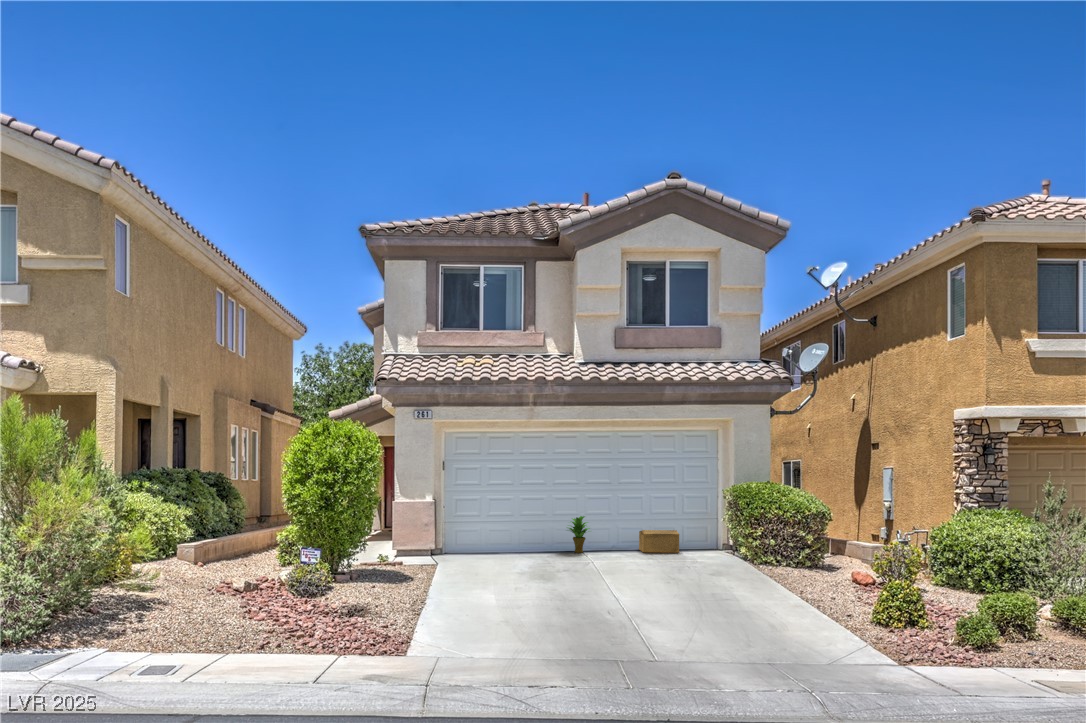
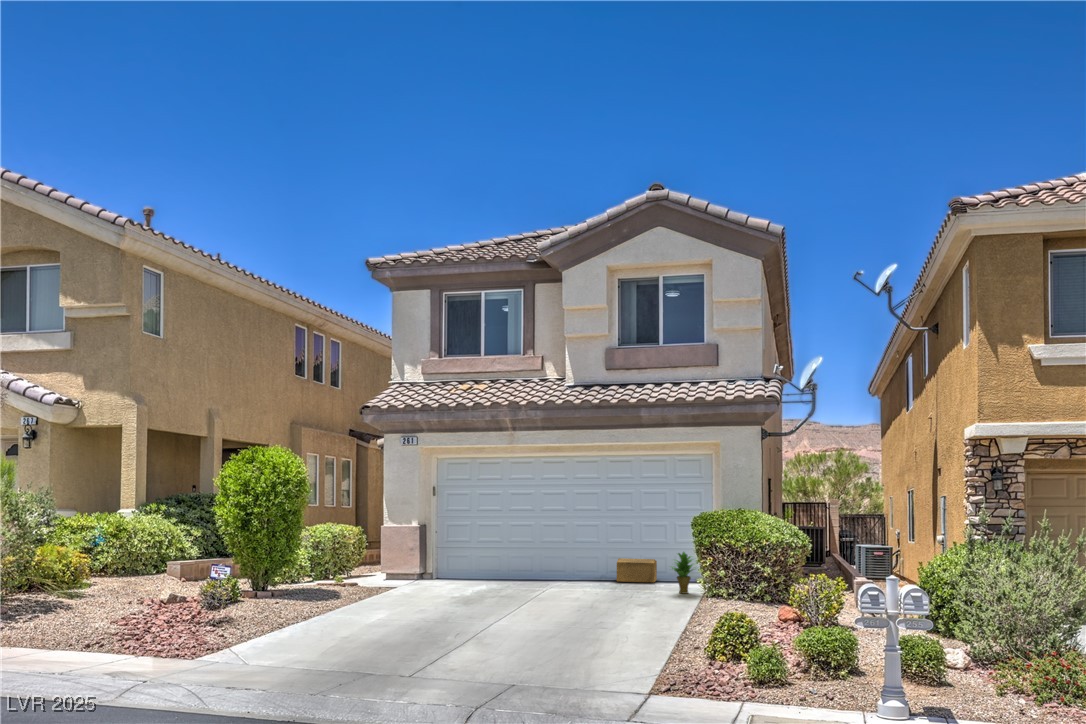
potted plant: present [569,516,590,553] -> present [672,552,694,594]

